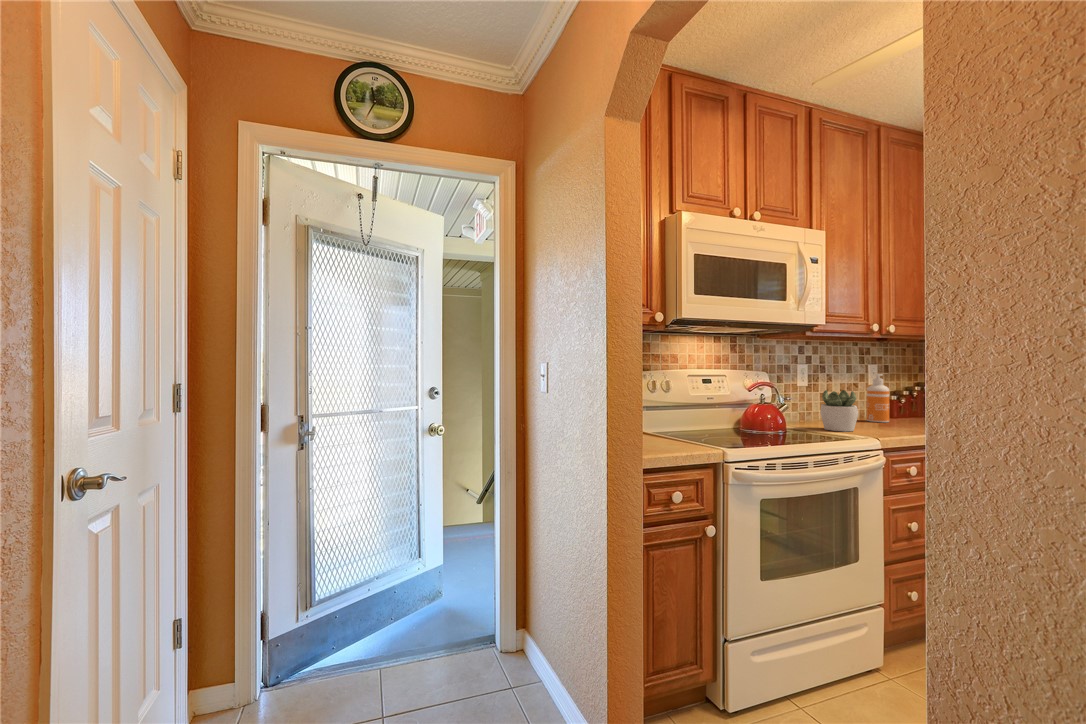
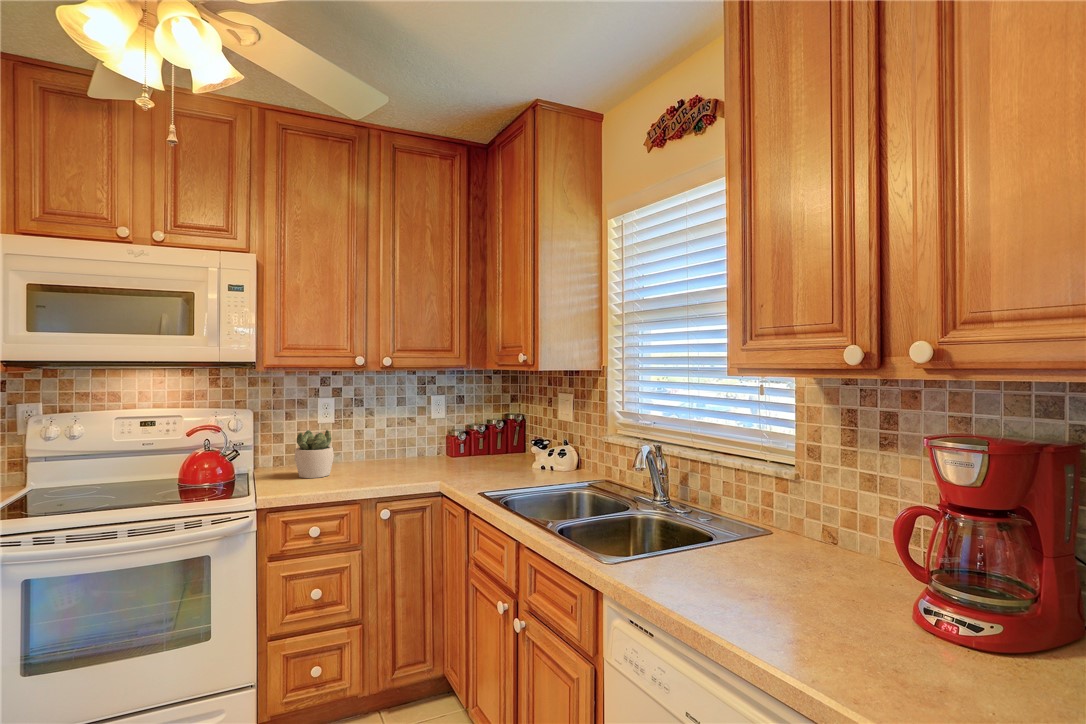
soap dispenser: present [867,374,889,422] -> none [411,407,432,462]

